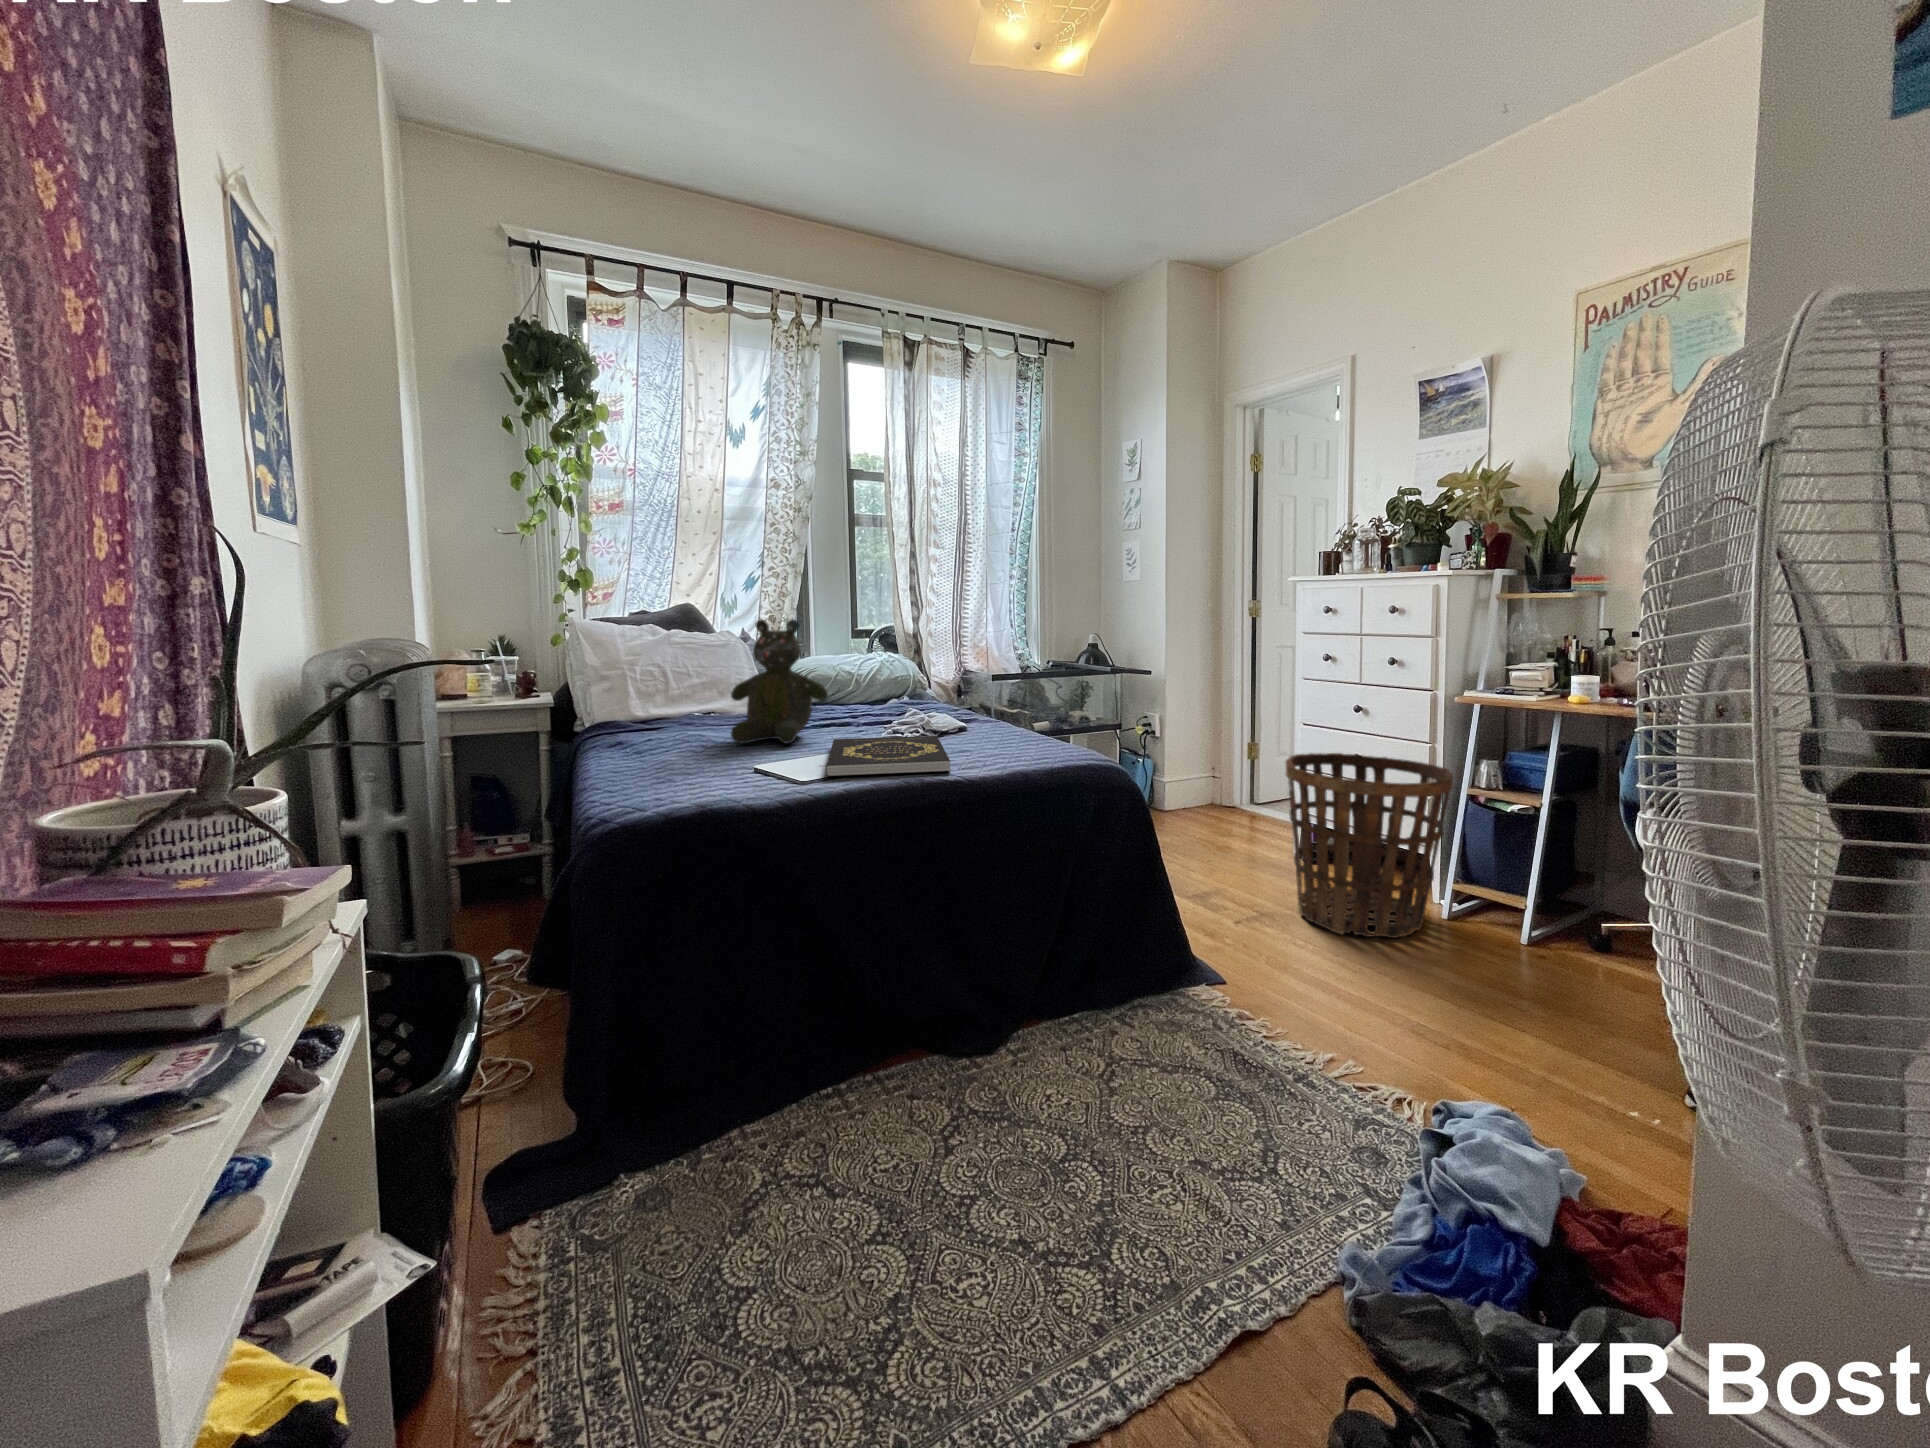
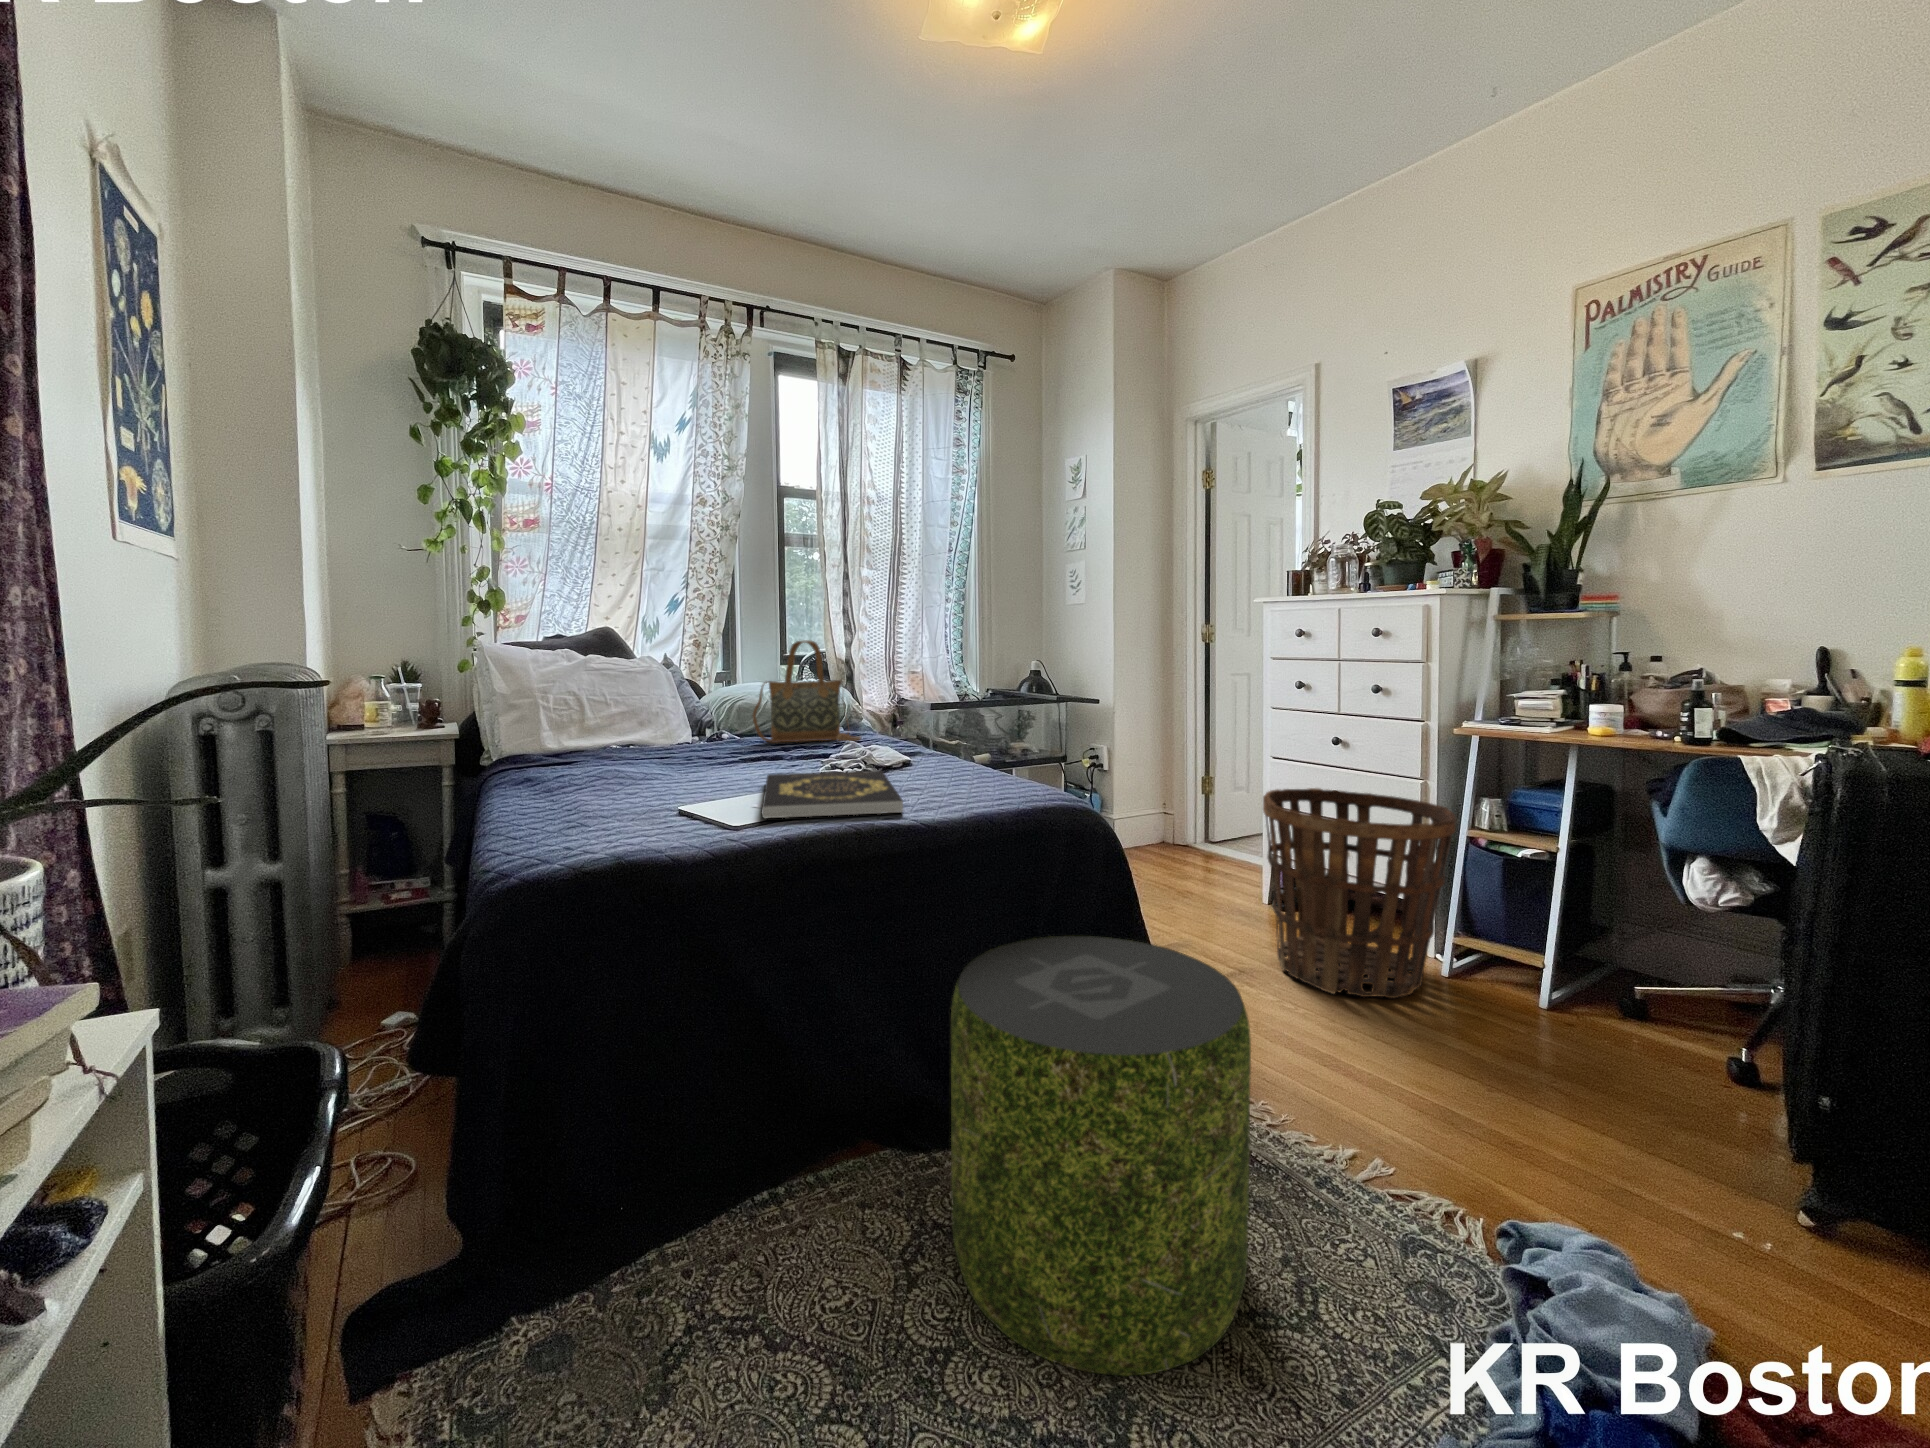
handbag: none [823,618,923,712] -> present [752,640,861,743]
teddy bear: present [731,619,828,744] -> none [653,641,761,779]
pouf: none [981,873,1224,1212] -> present [951,935,1251,1376]

